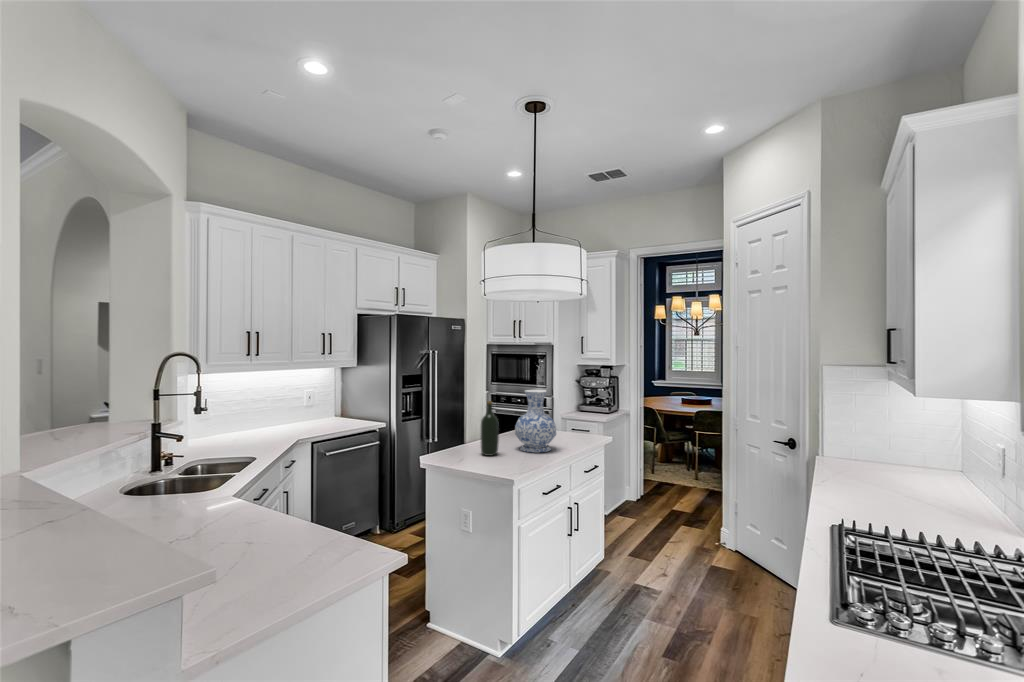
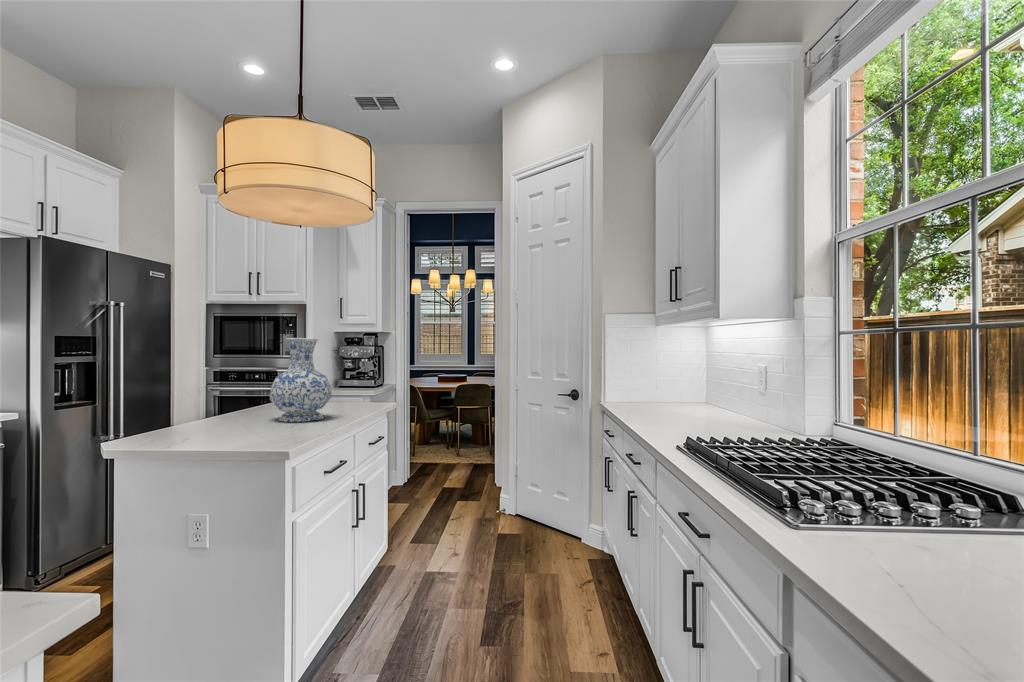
wine bottle: present [481,401,499,456] -> none [216,350,247,430]

